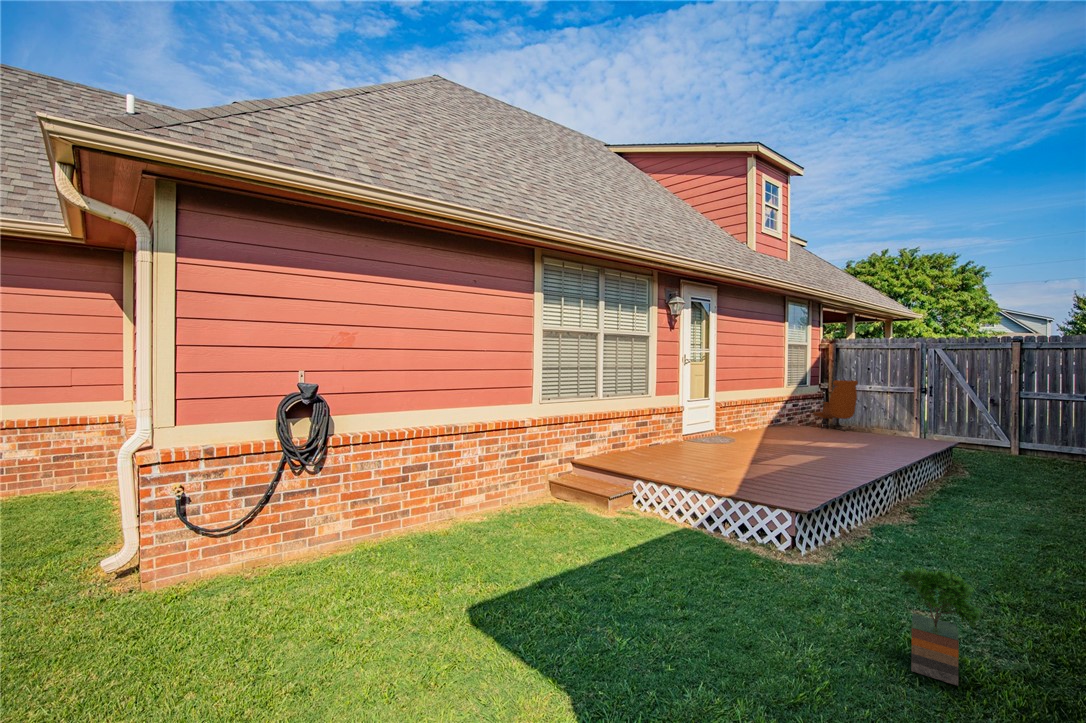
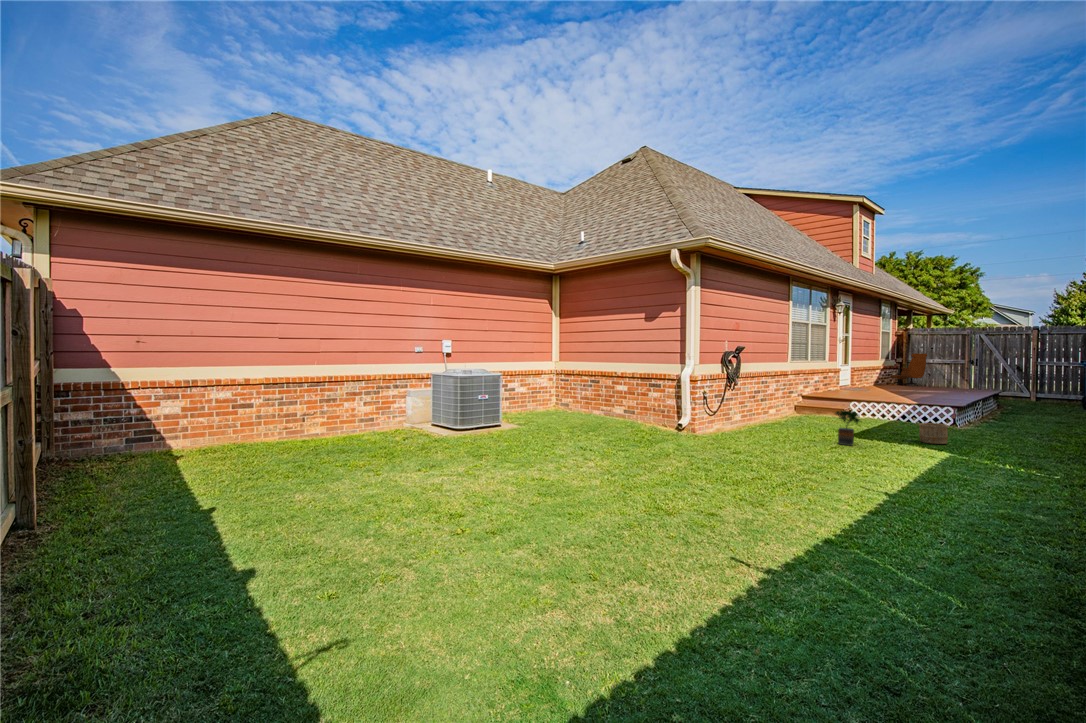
potted tree: present [898,567,982,686] -> present [836,410,860,446]
wooden bucket: none [591,590,658,672] -> present [919,423,948,444]

